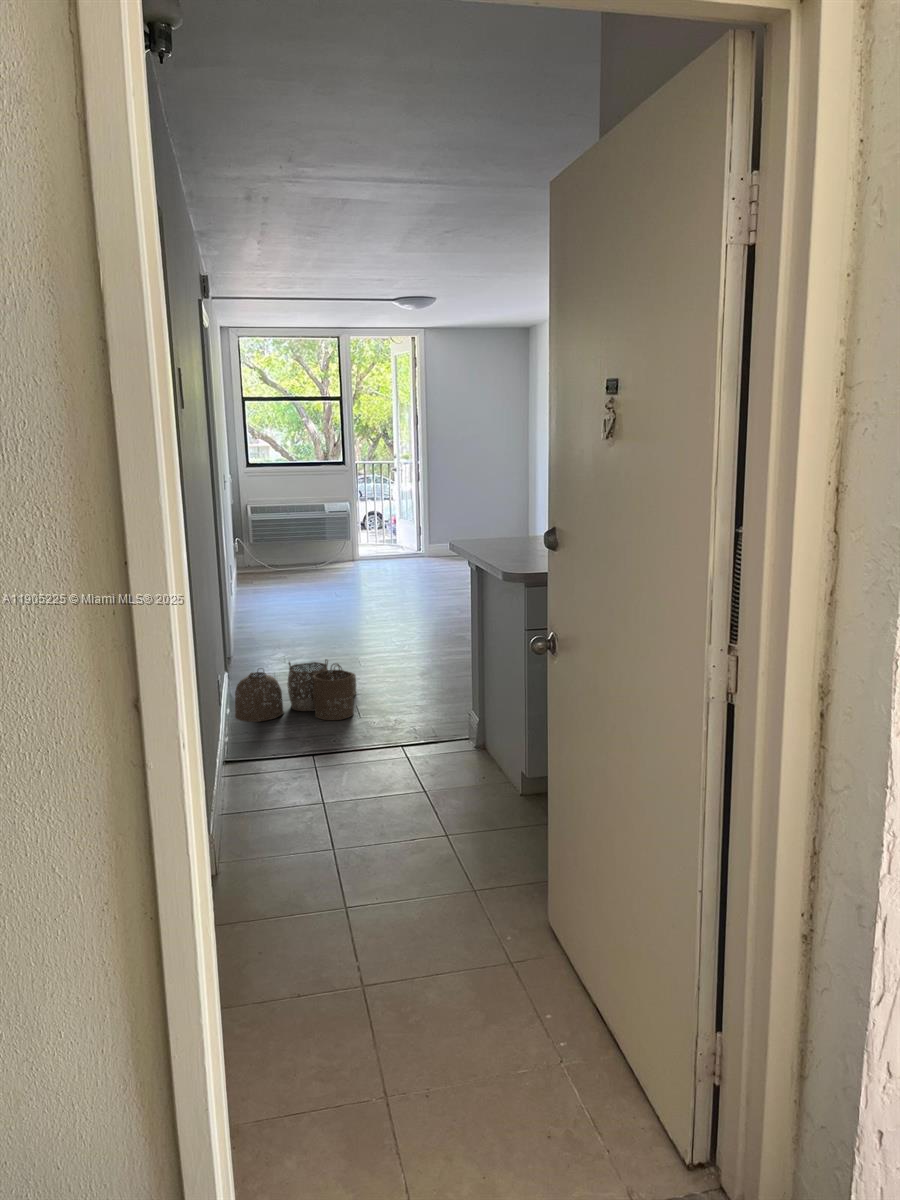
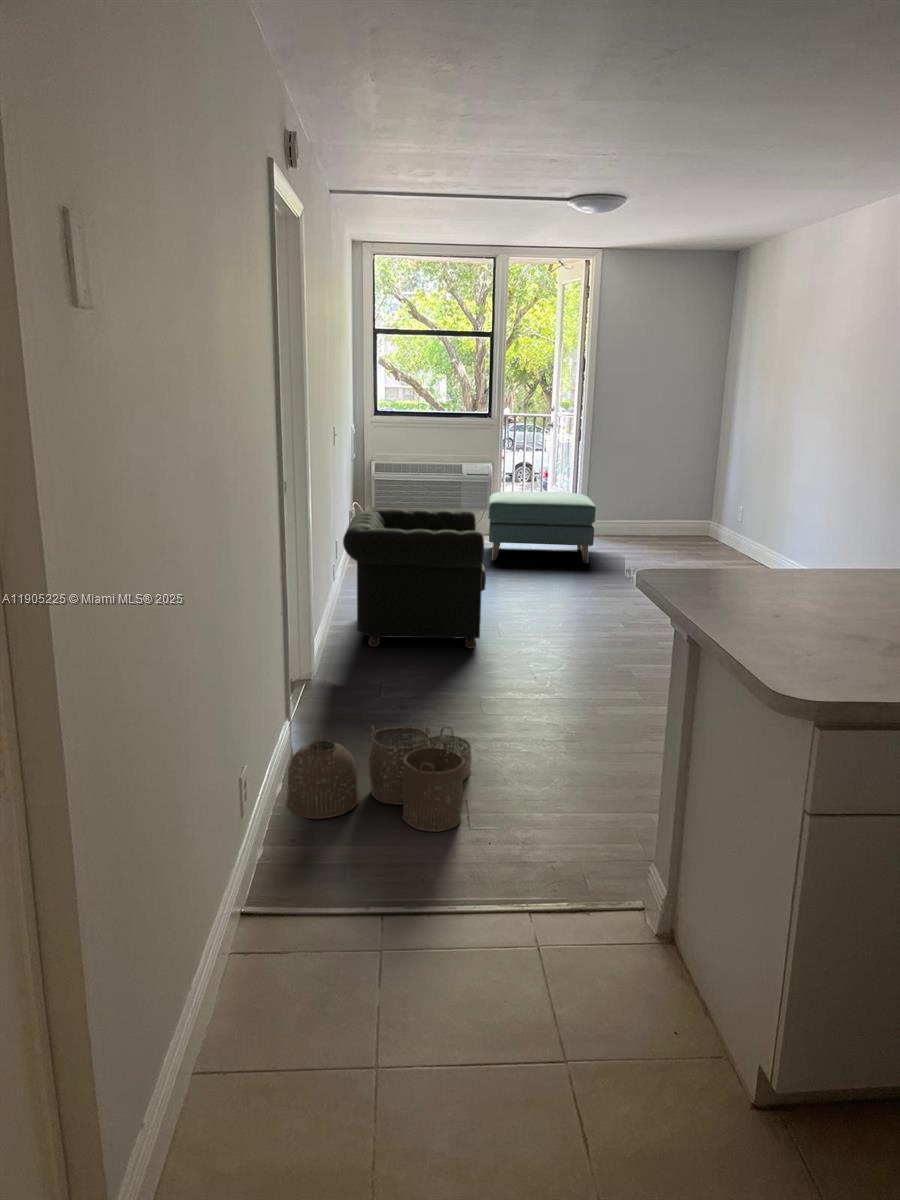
ottoman: none [348,521,434,578] -> present [488,491,596,564]
armchair: none [243,533,352,636] -> present [343,509,486,649]

